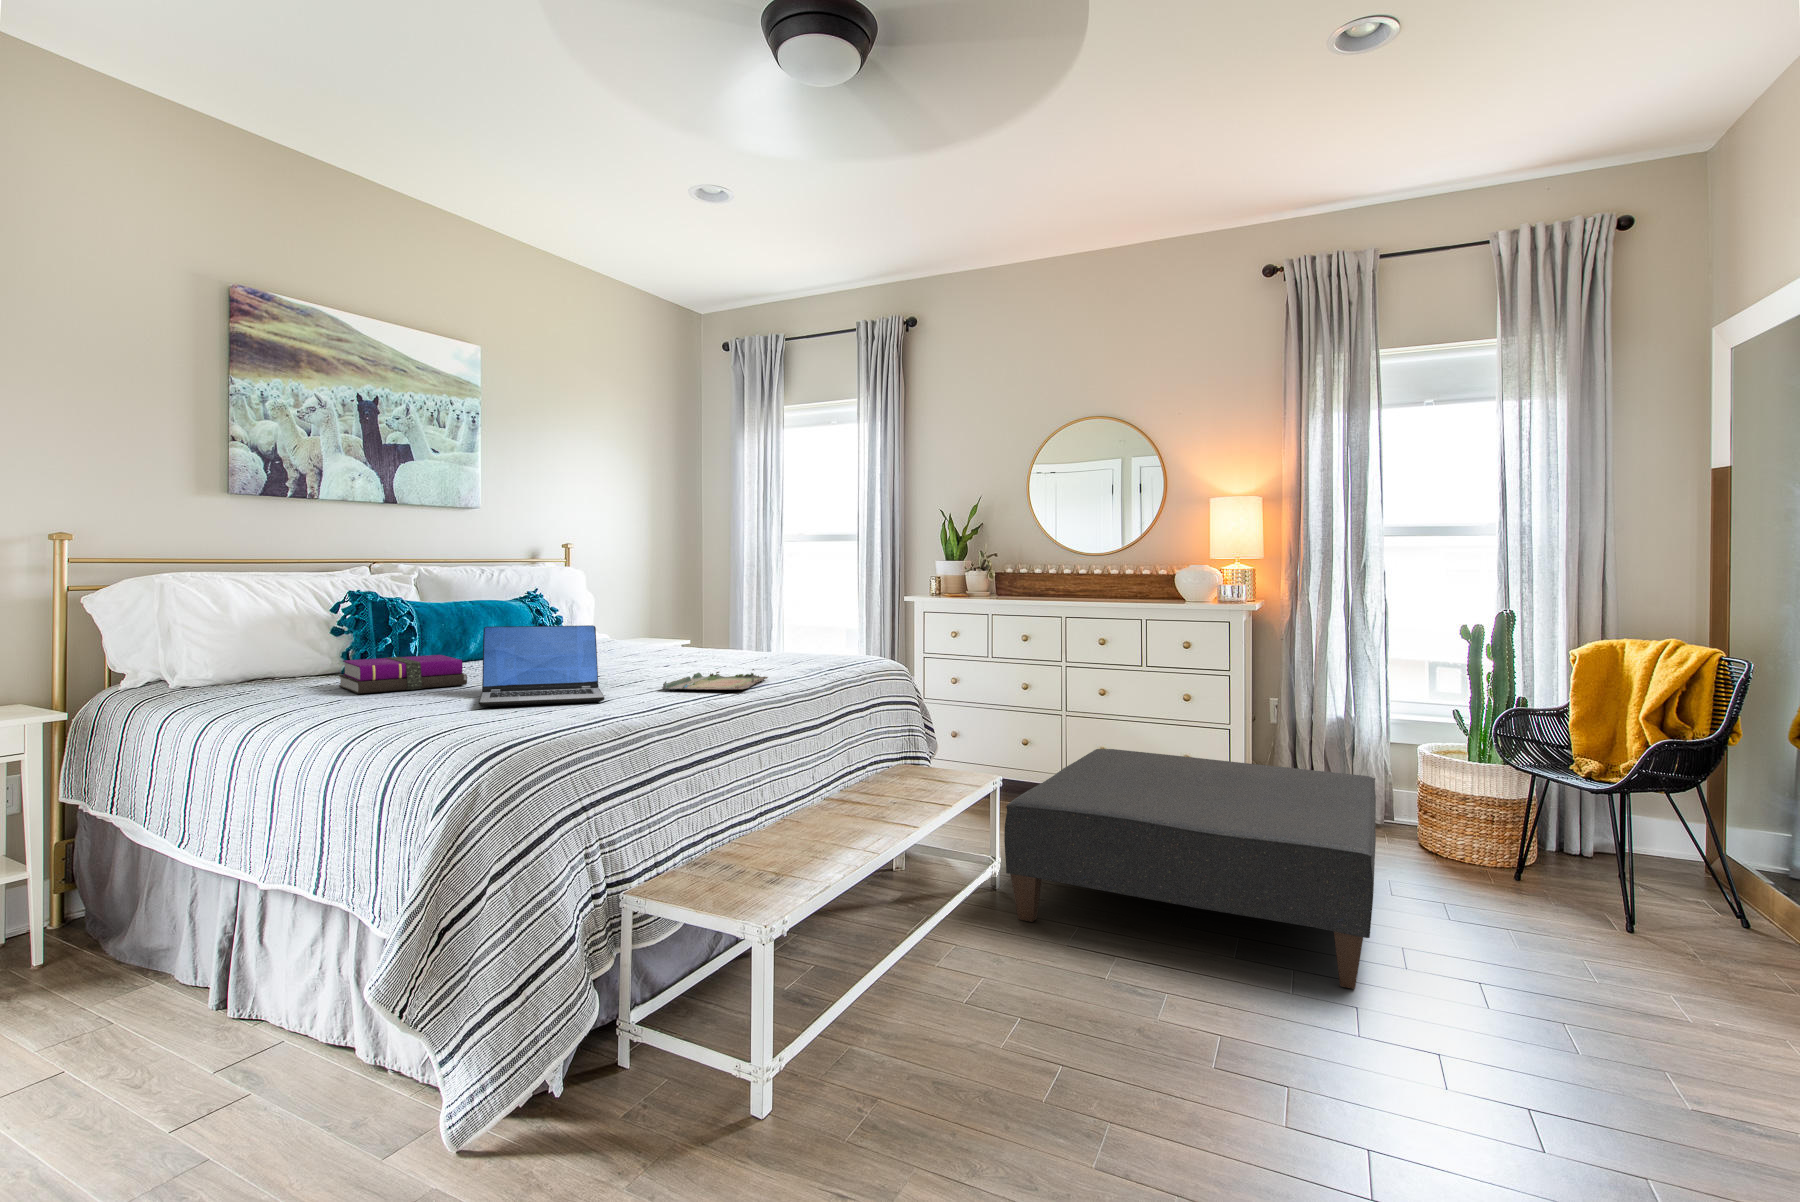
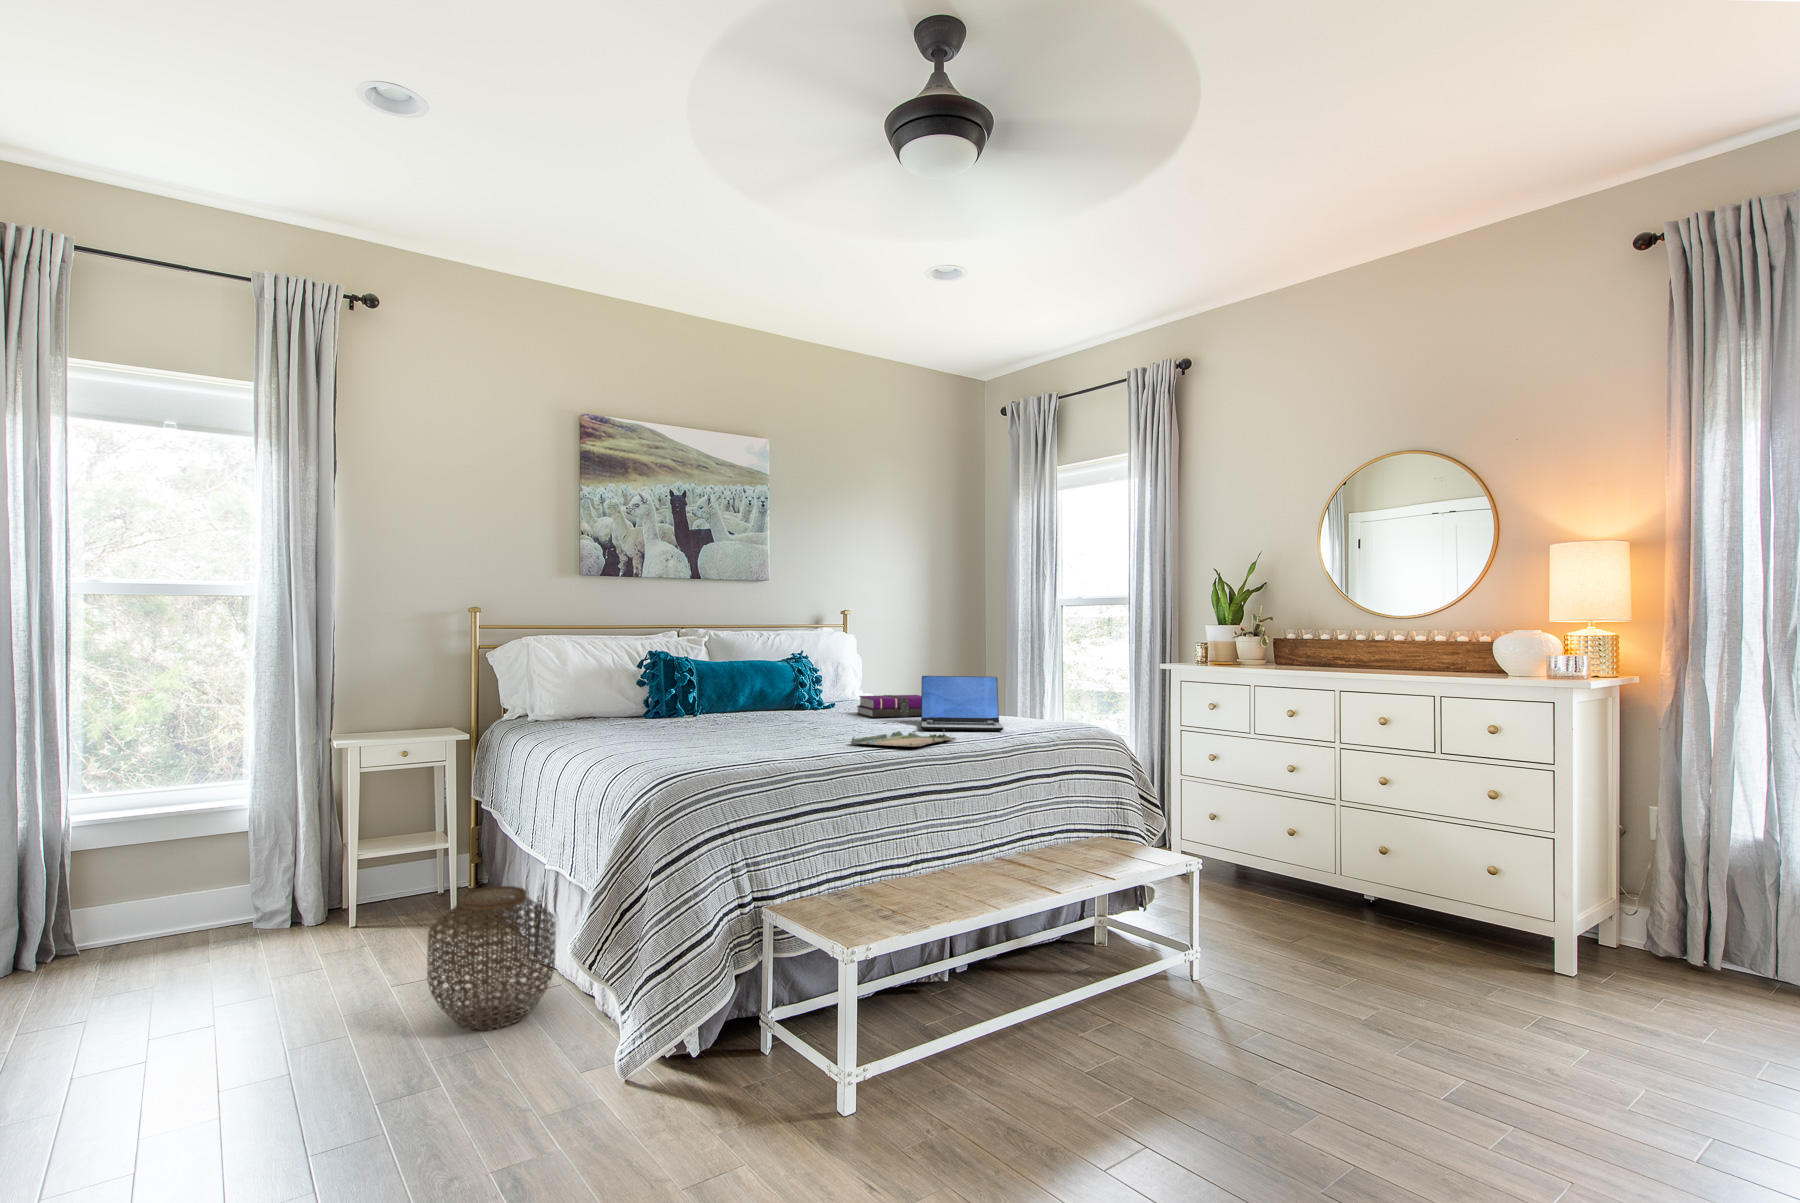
laptop: present [479,625,604,706] -> present [921,676,1003,731]
notebook: present [339,655,467,694] -> present [857,695,922,717]
ottoman: present [1004,749,1376,989] -> none [1179,841,1708,1139]
woven basket: none [81,910,294,1120] -> present [427,886,556,1030]

